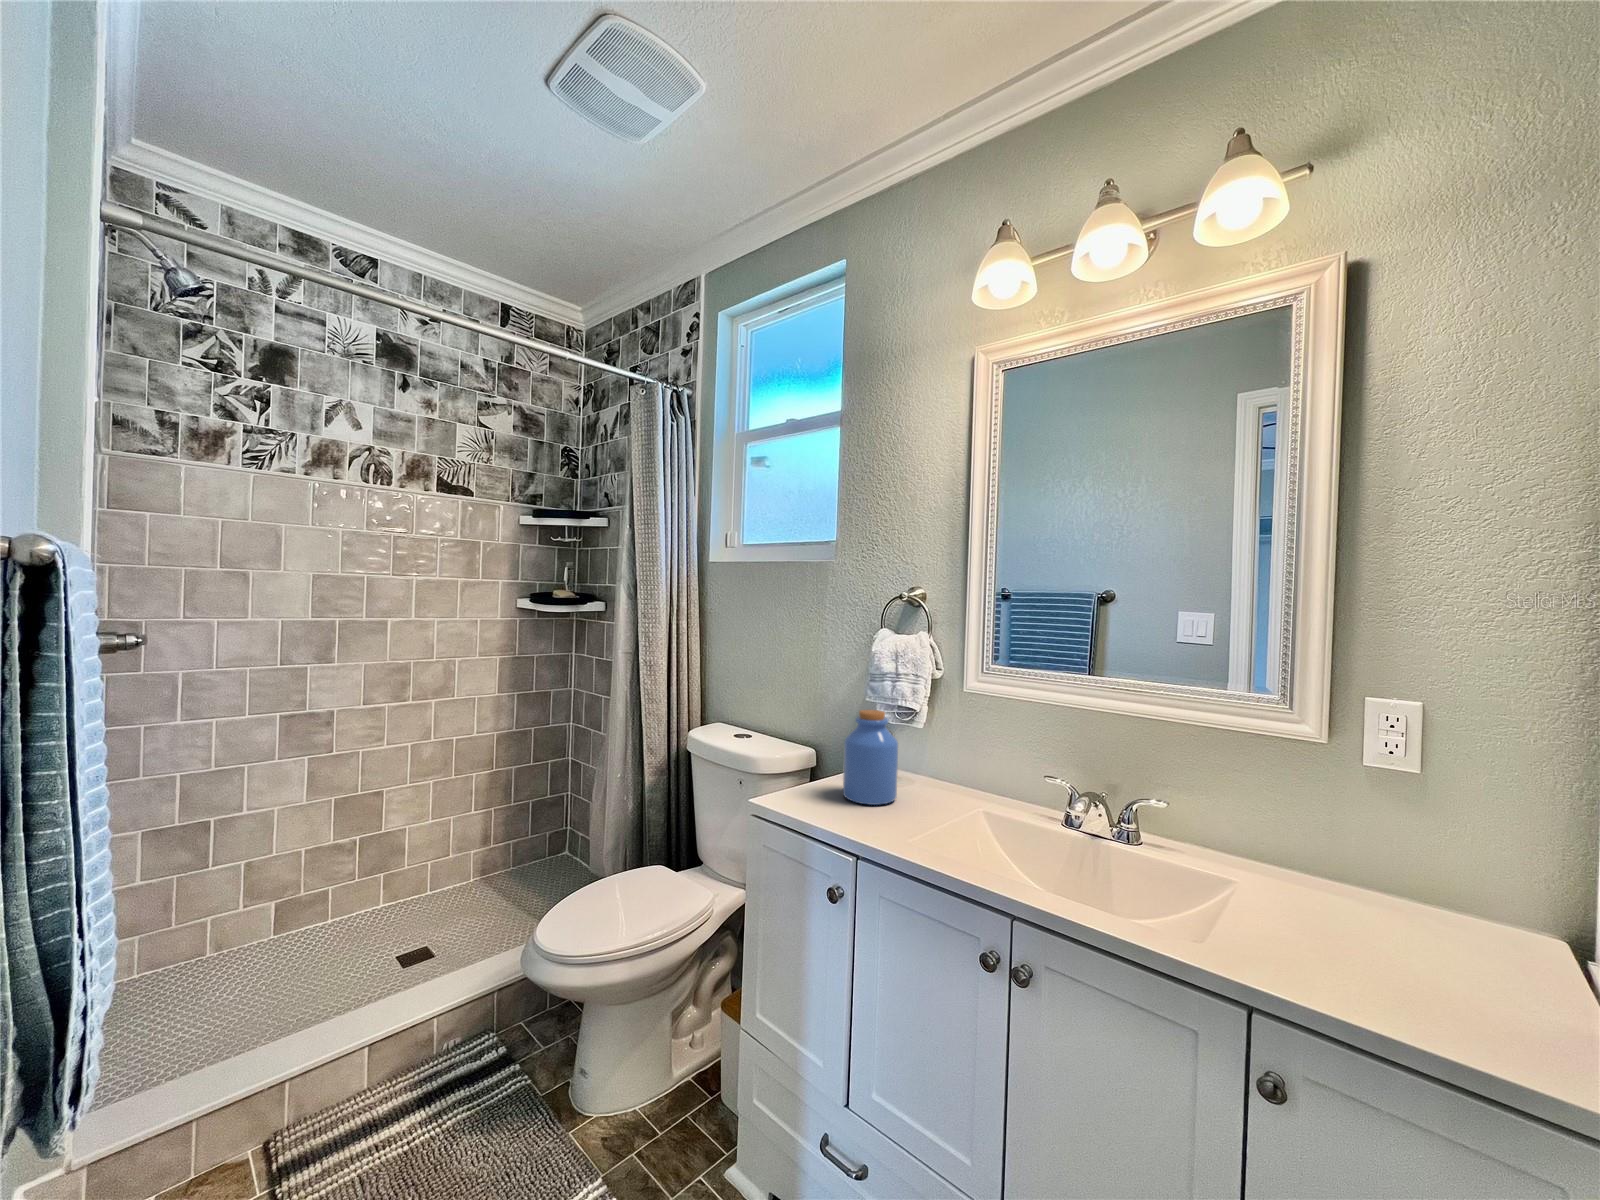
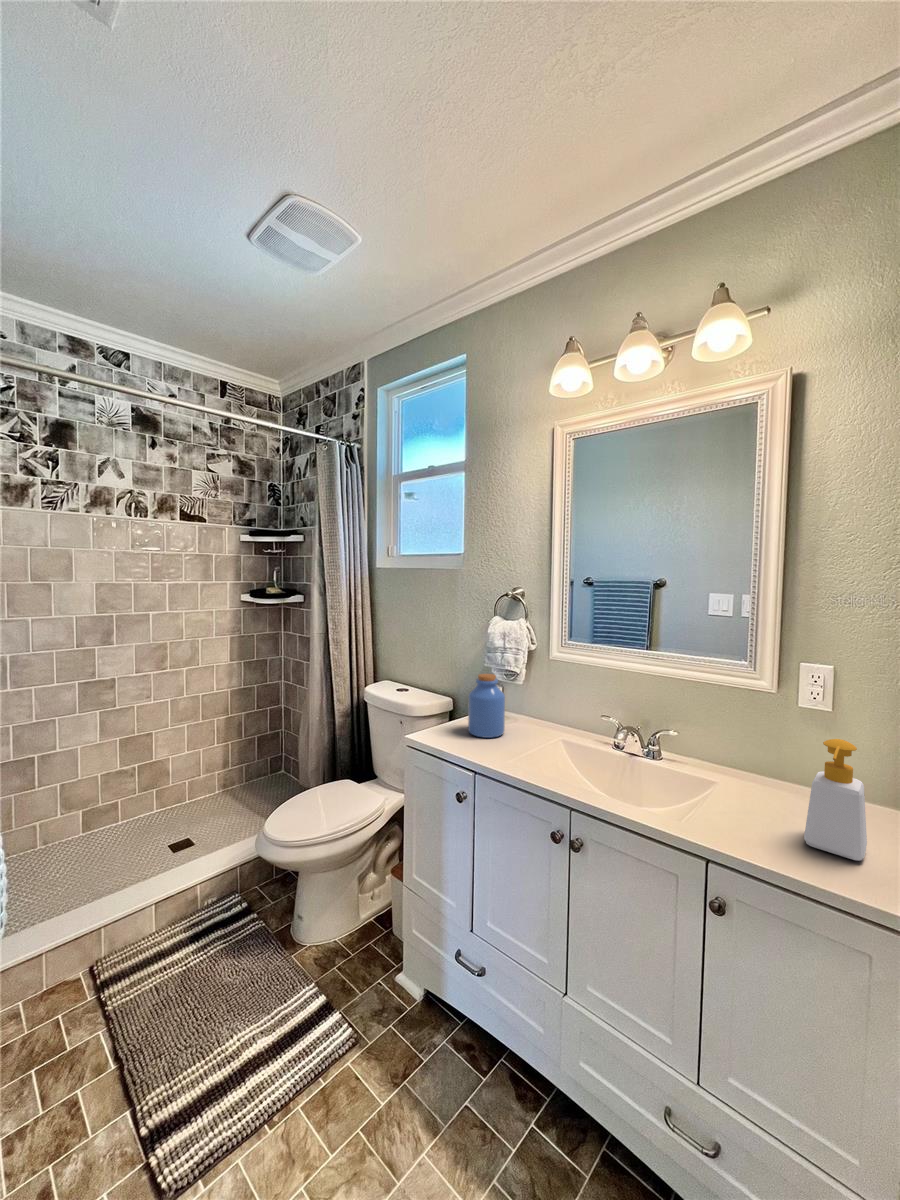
soap bottle: none [1400,812,1511,1014] -> present [804,739,867,861]

